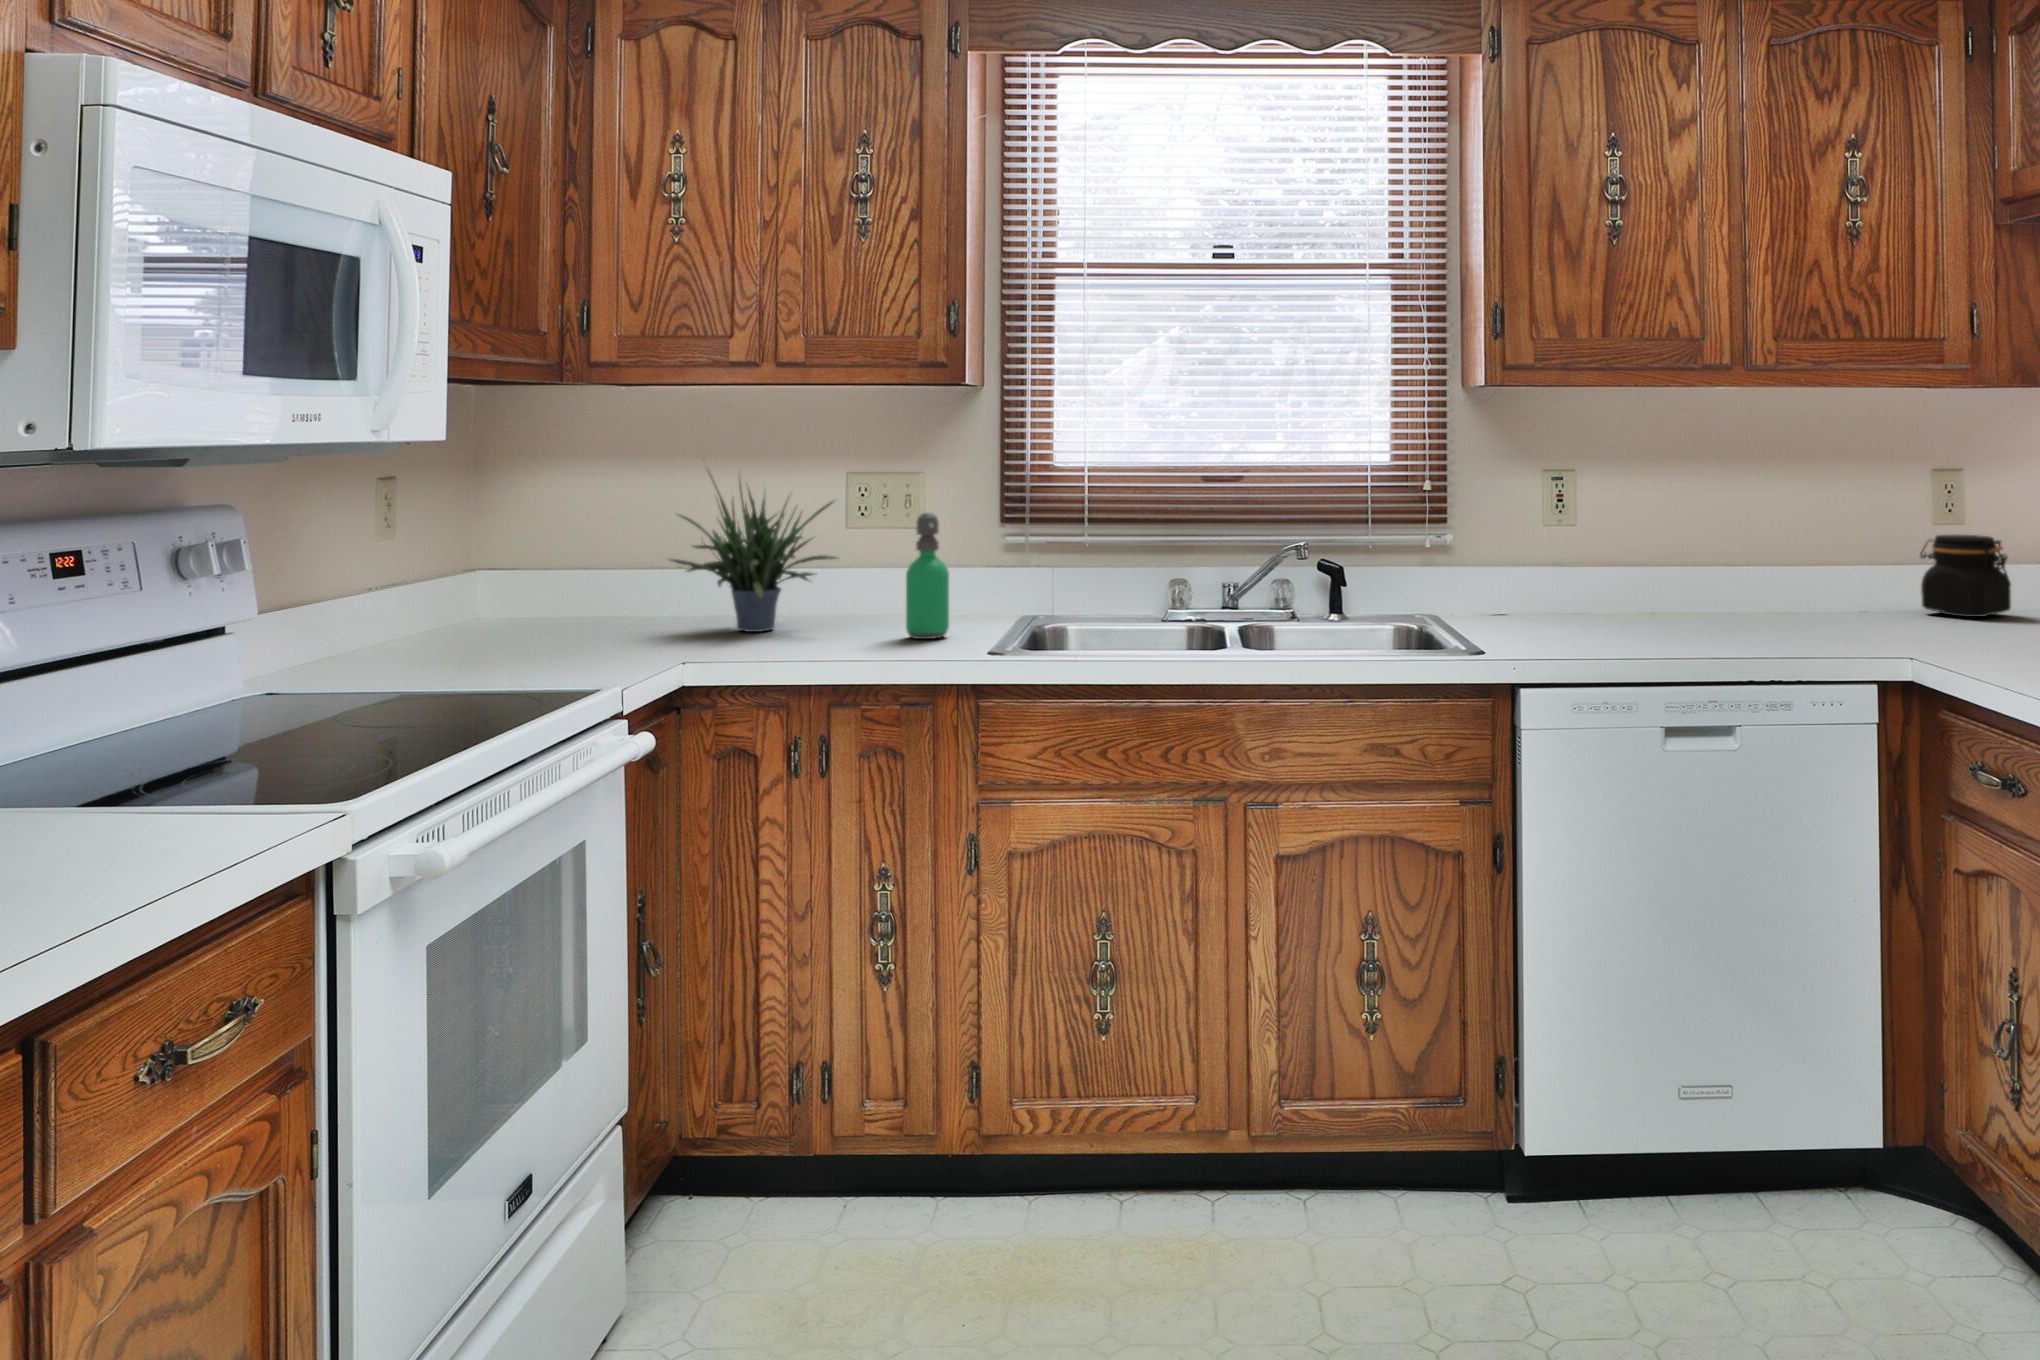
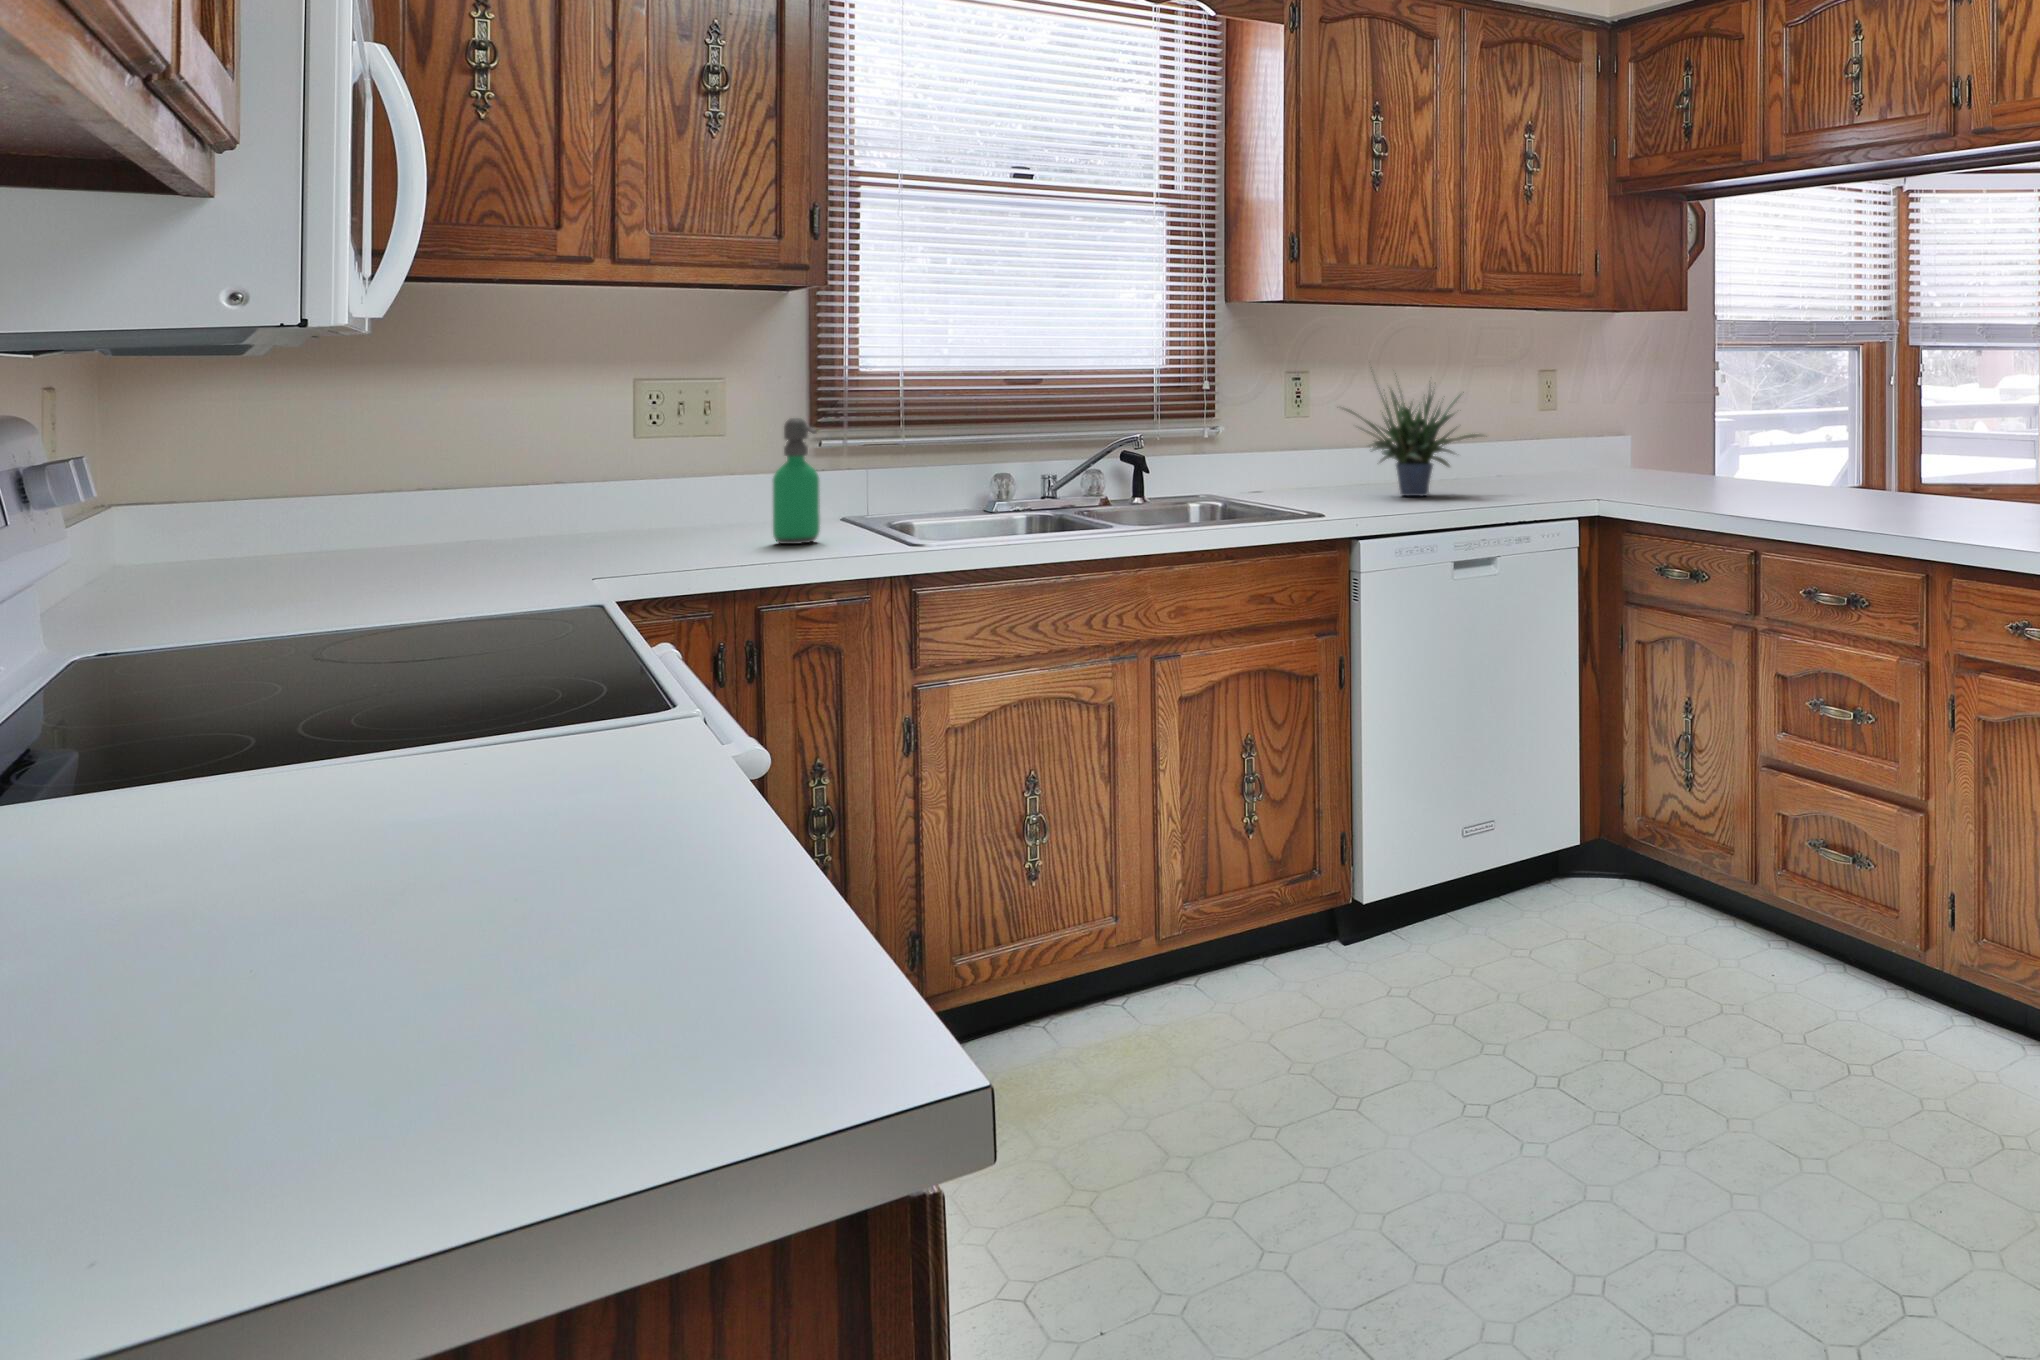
potted plant: present [671,474,837,632] -> present [1345,373,1483,496]
jar: present [1920,535,2011,617] -> none [1537,421,1600,480]

